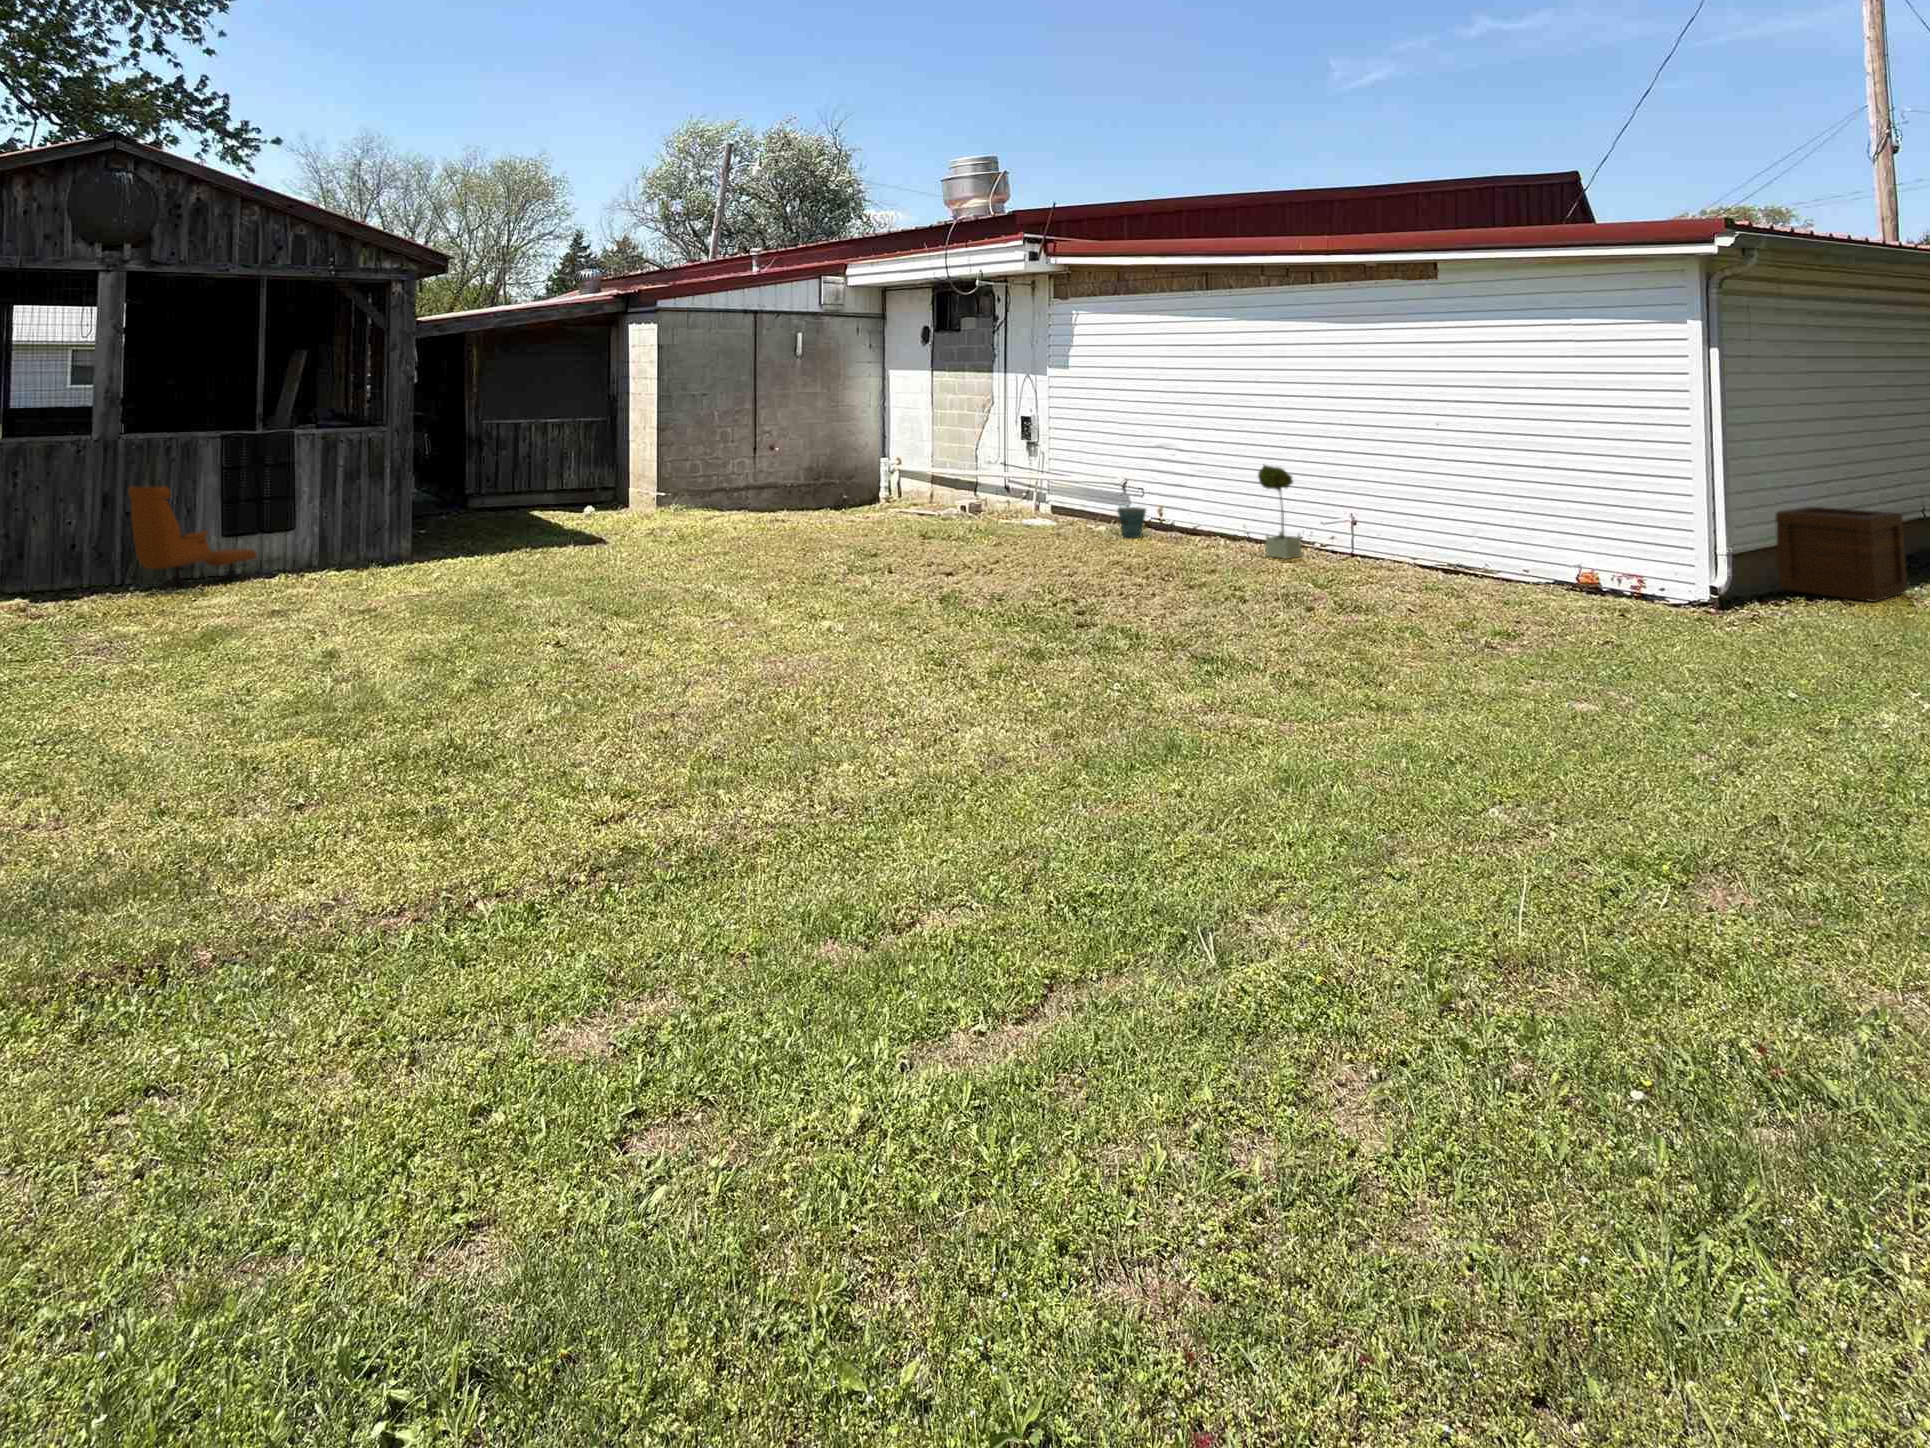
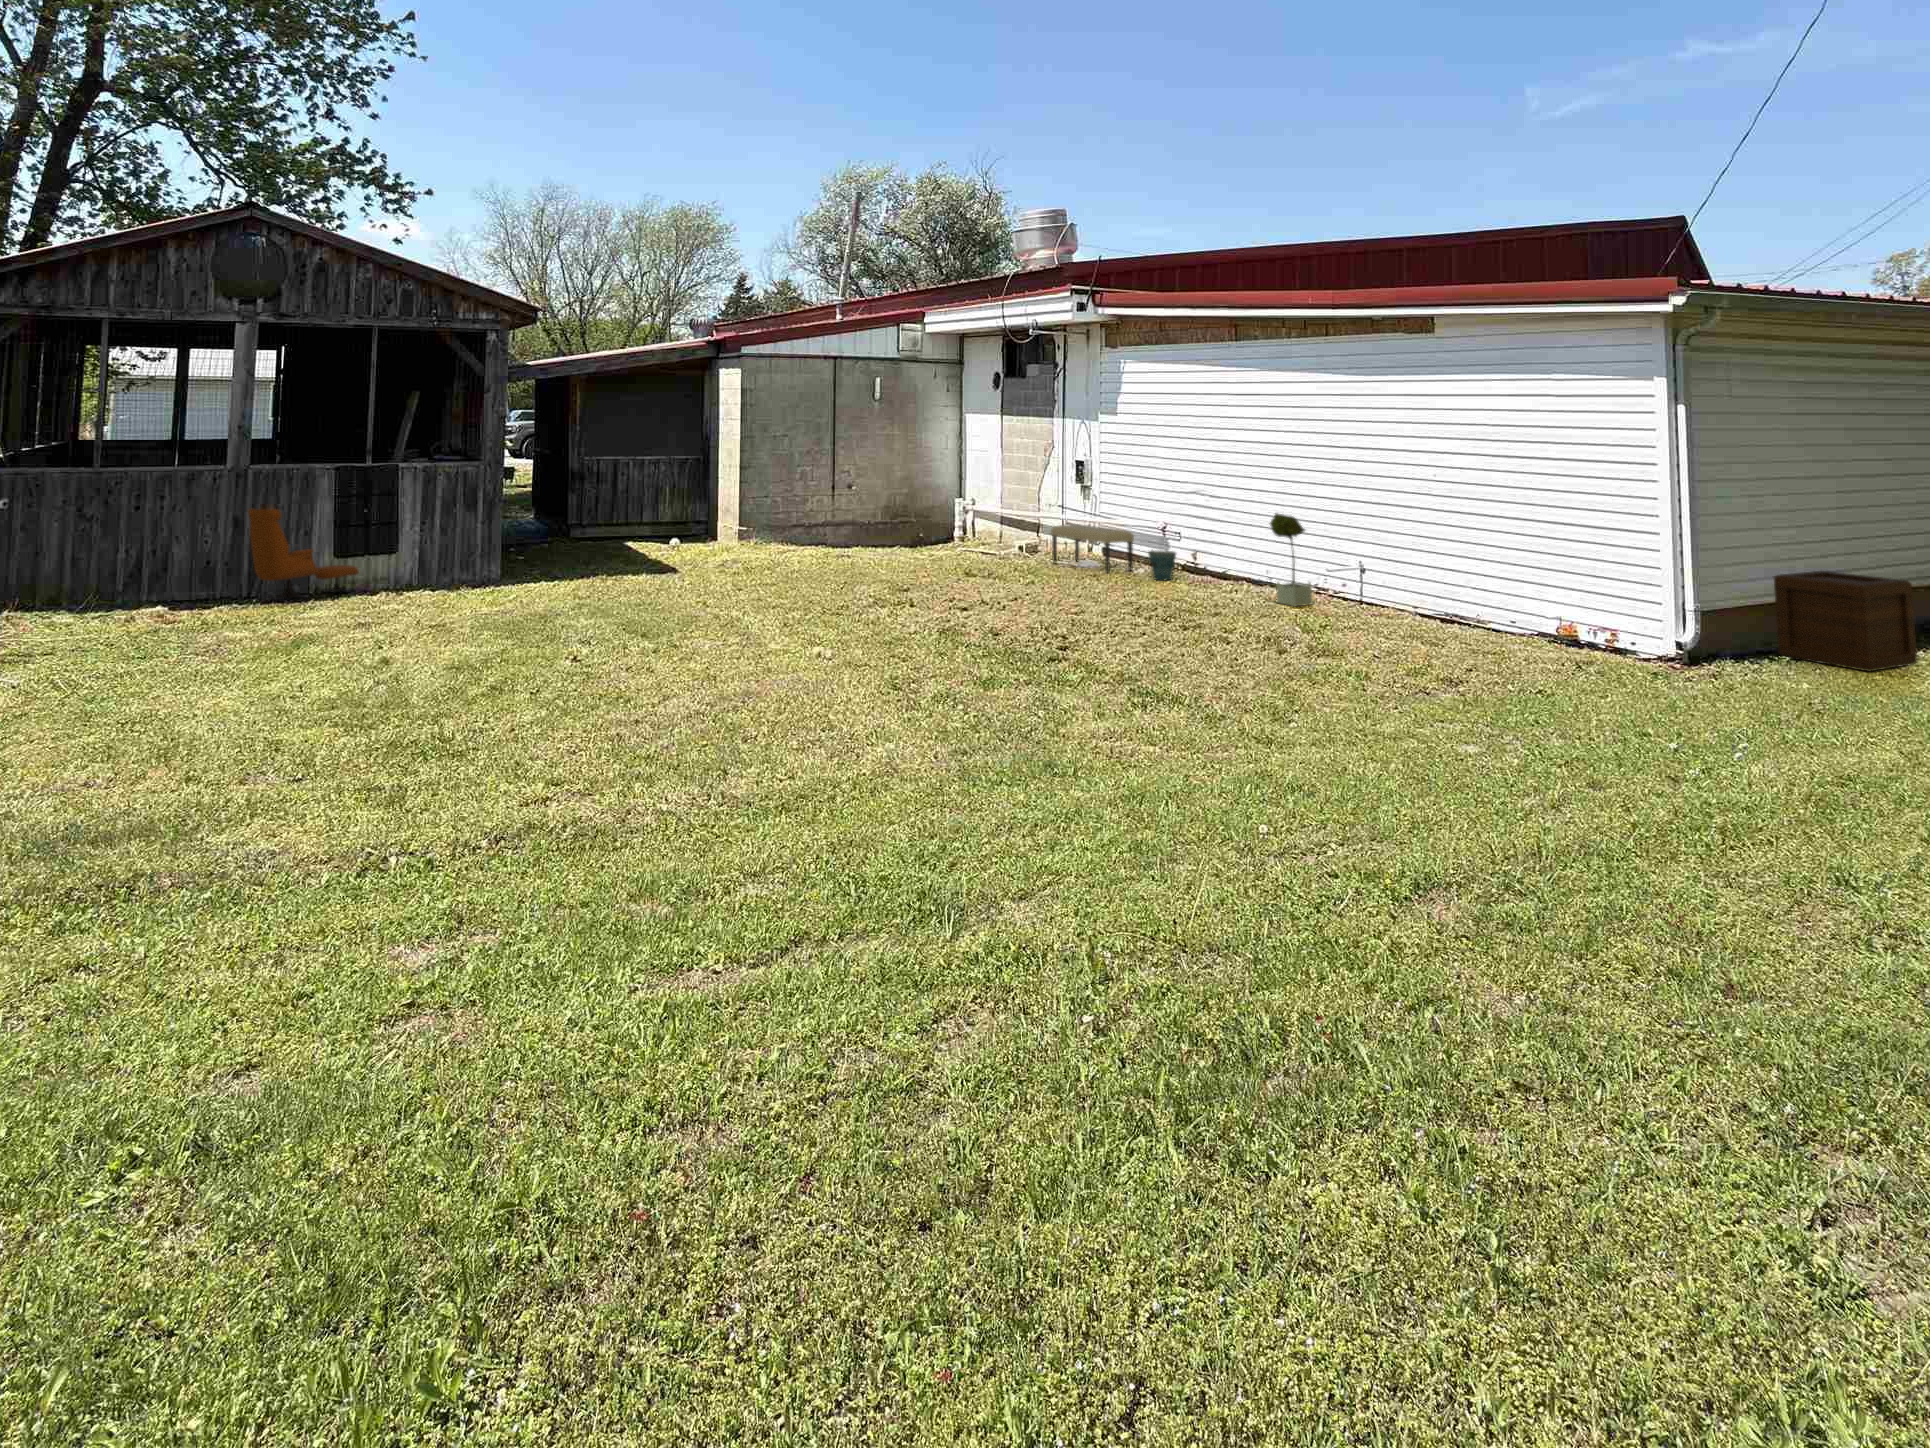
bench: none [1006,483,1096,532] -> present [1051,524,1134,573]

